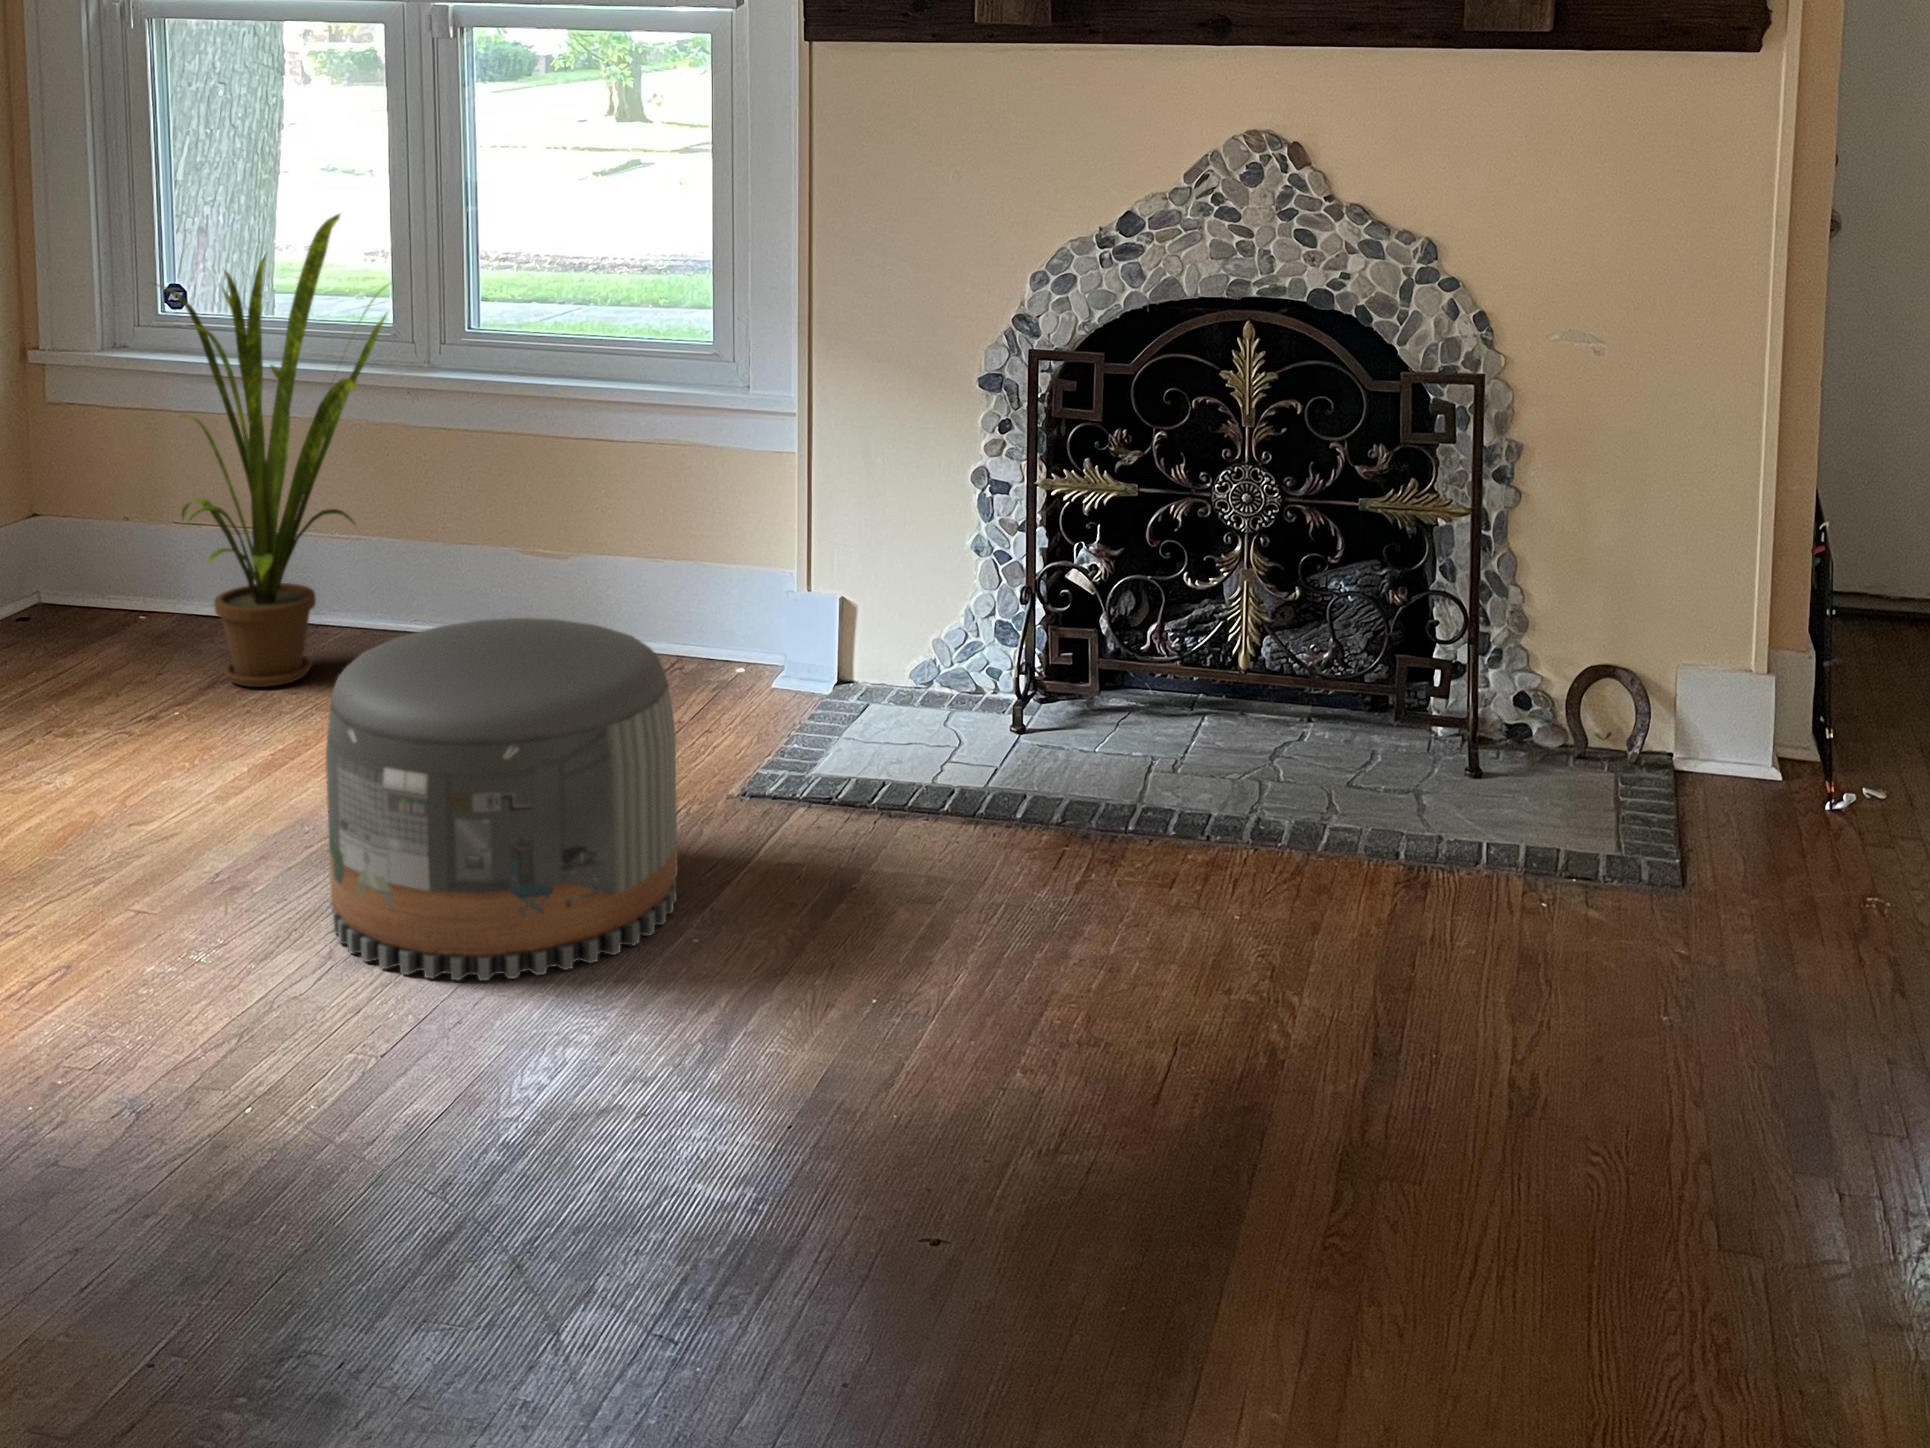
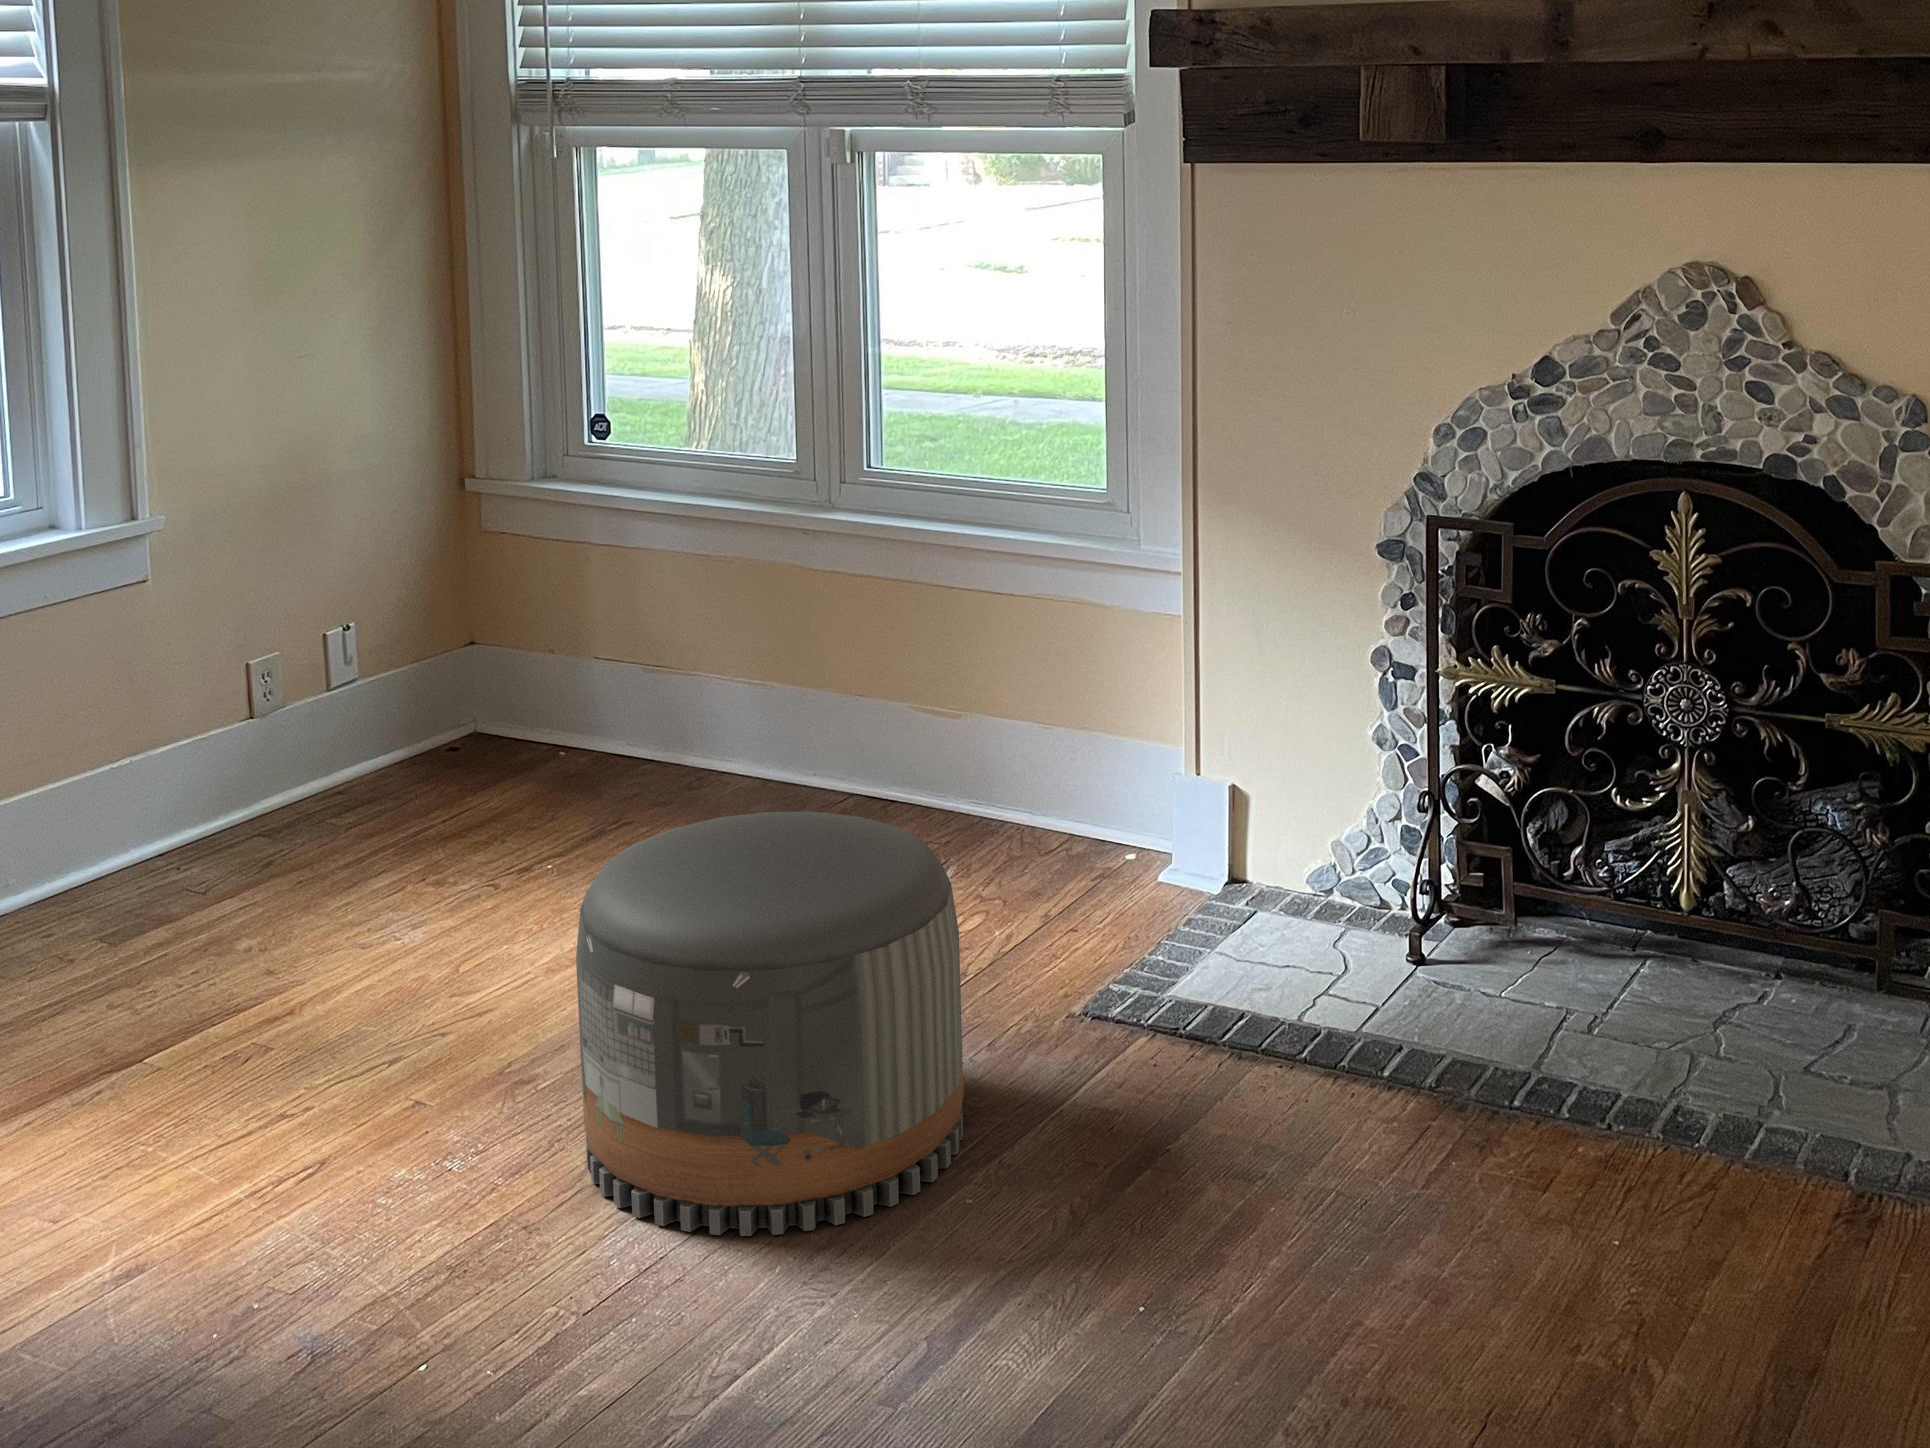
house plant: present [158,214,386,687] -> none [541,347,783,844]

